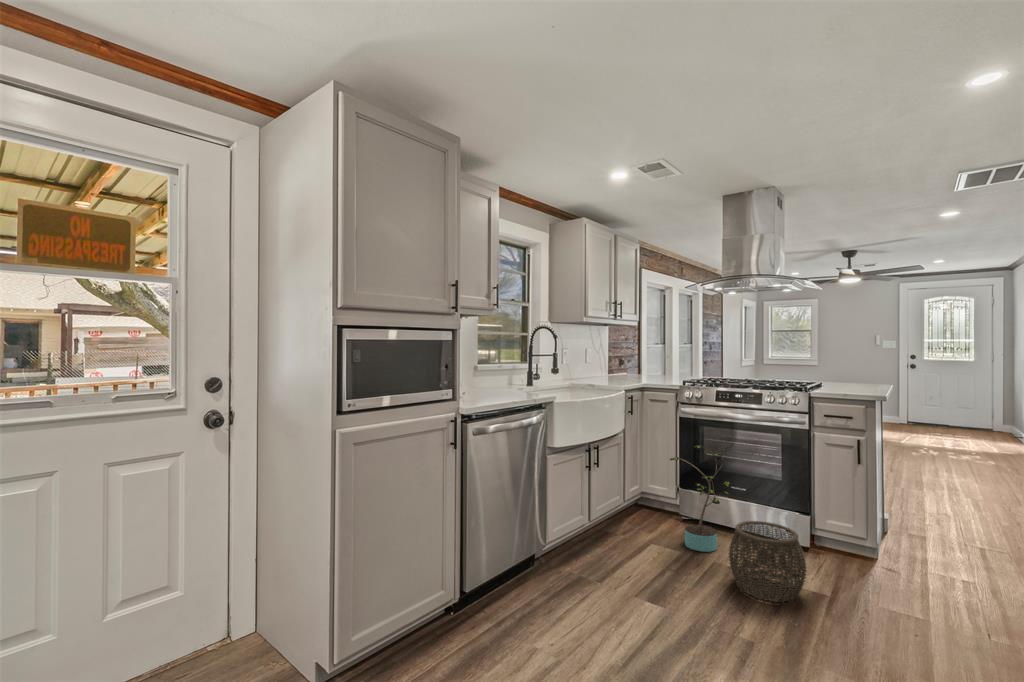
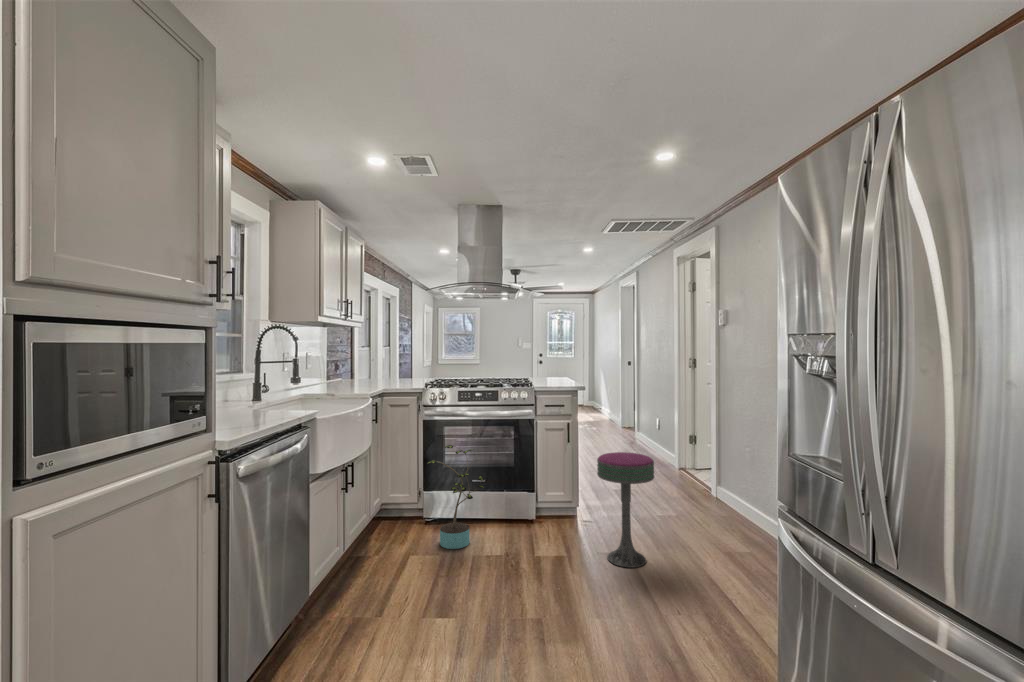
bar stool: none [869,481,962,636] -> present [597,452,654,568]
woven basket: present [729,521,807,603] -> none [496,506,559,579]

